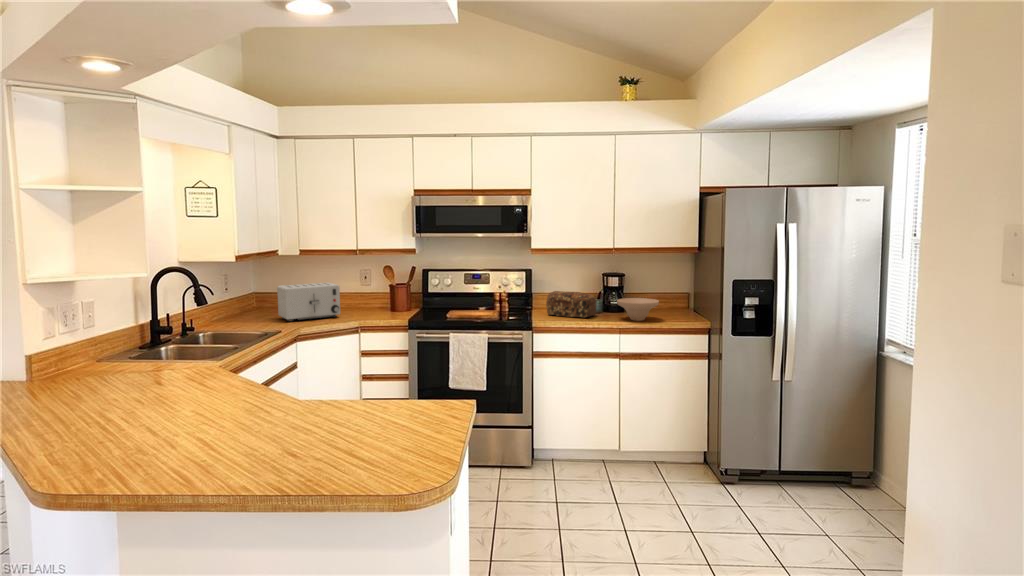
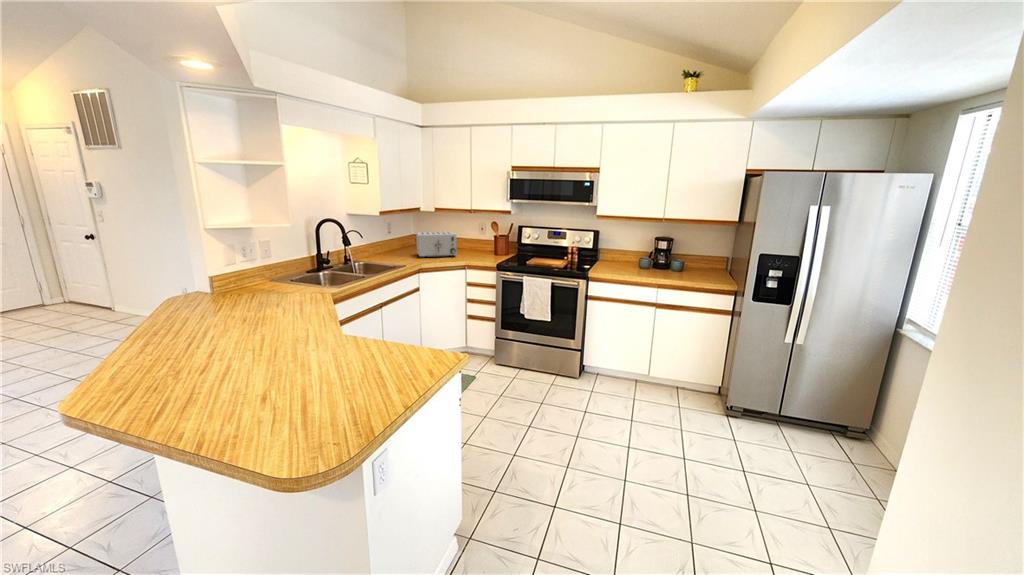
bread loaf: present [546,291,596,317] -> none [604,249,644,272]
bowl: present [617,298,659,321] -> none [659,259,695,279]

